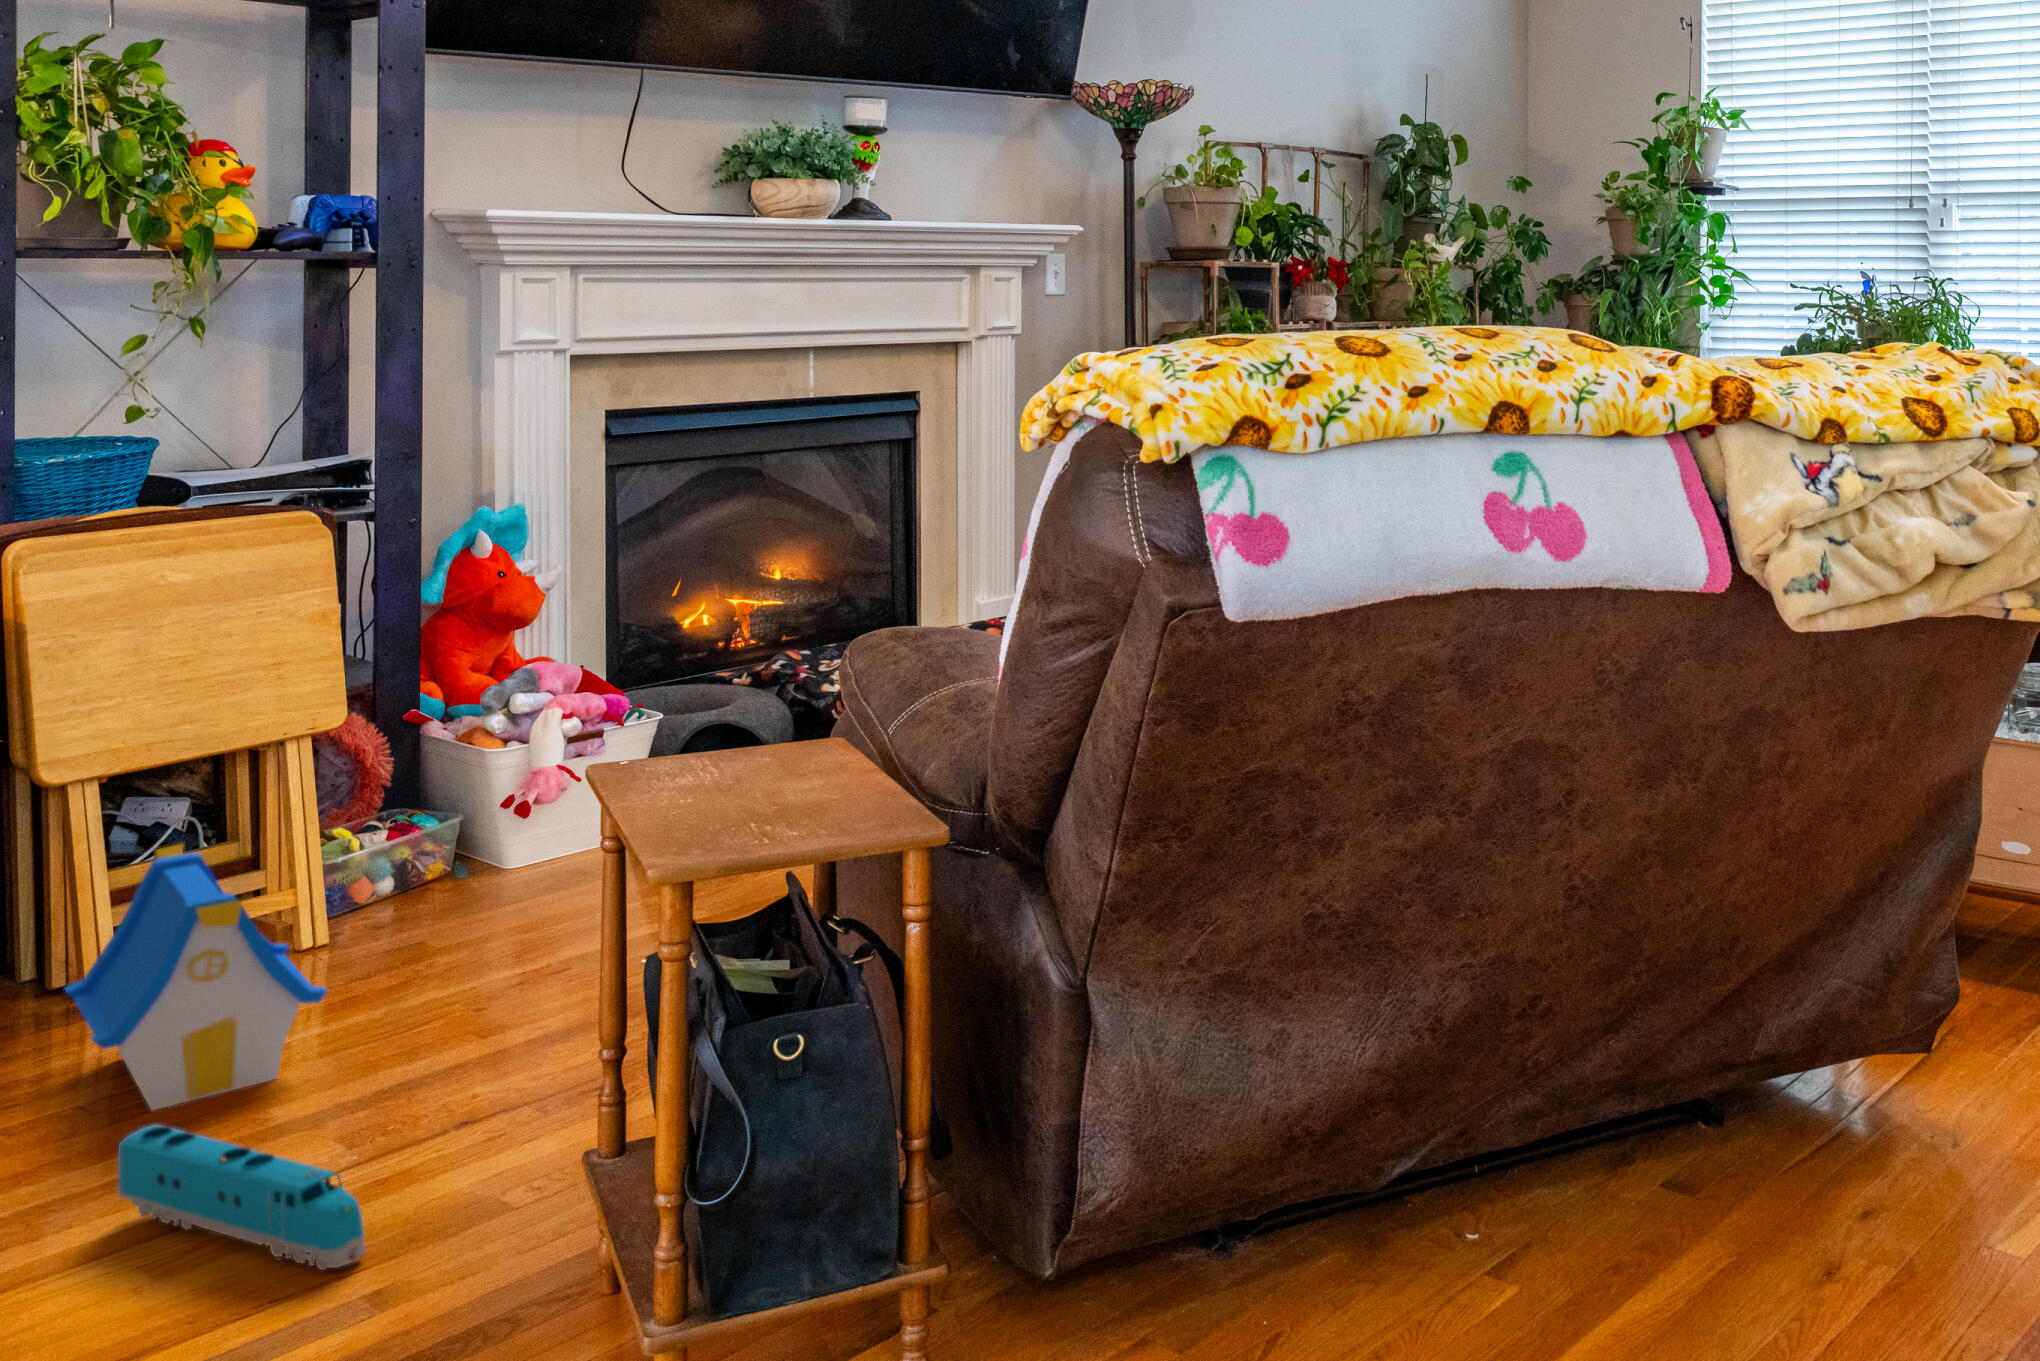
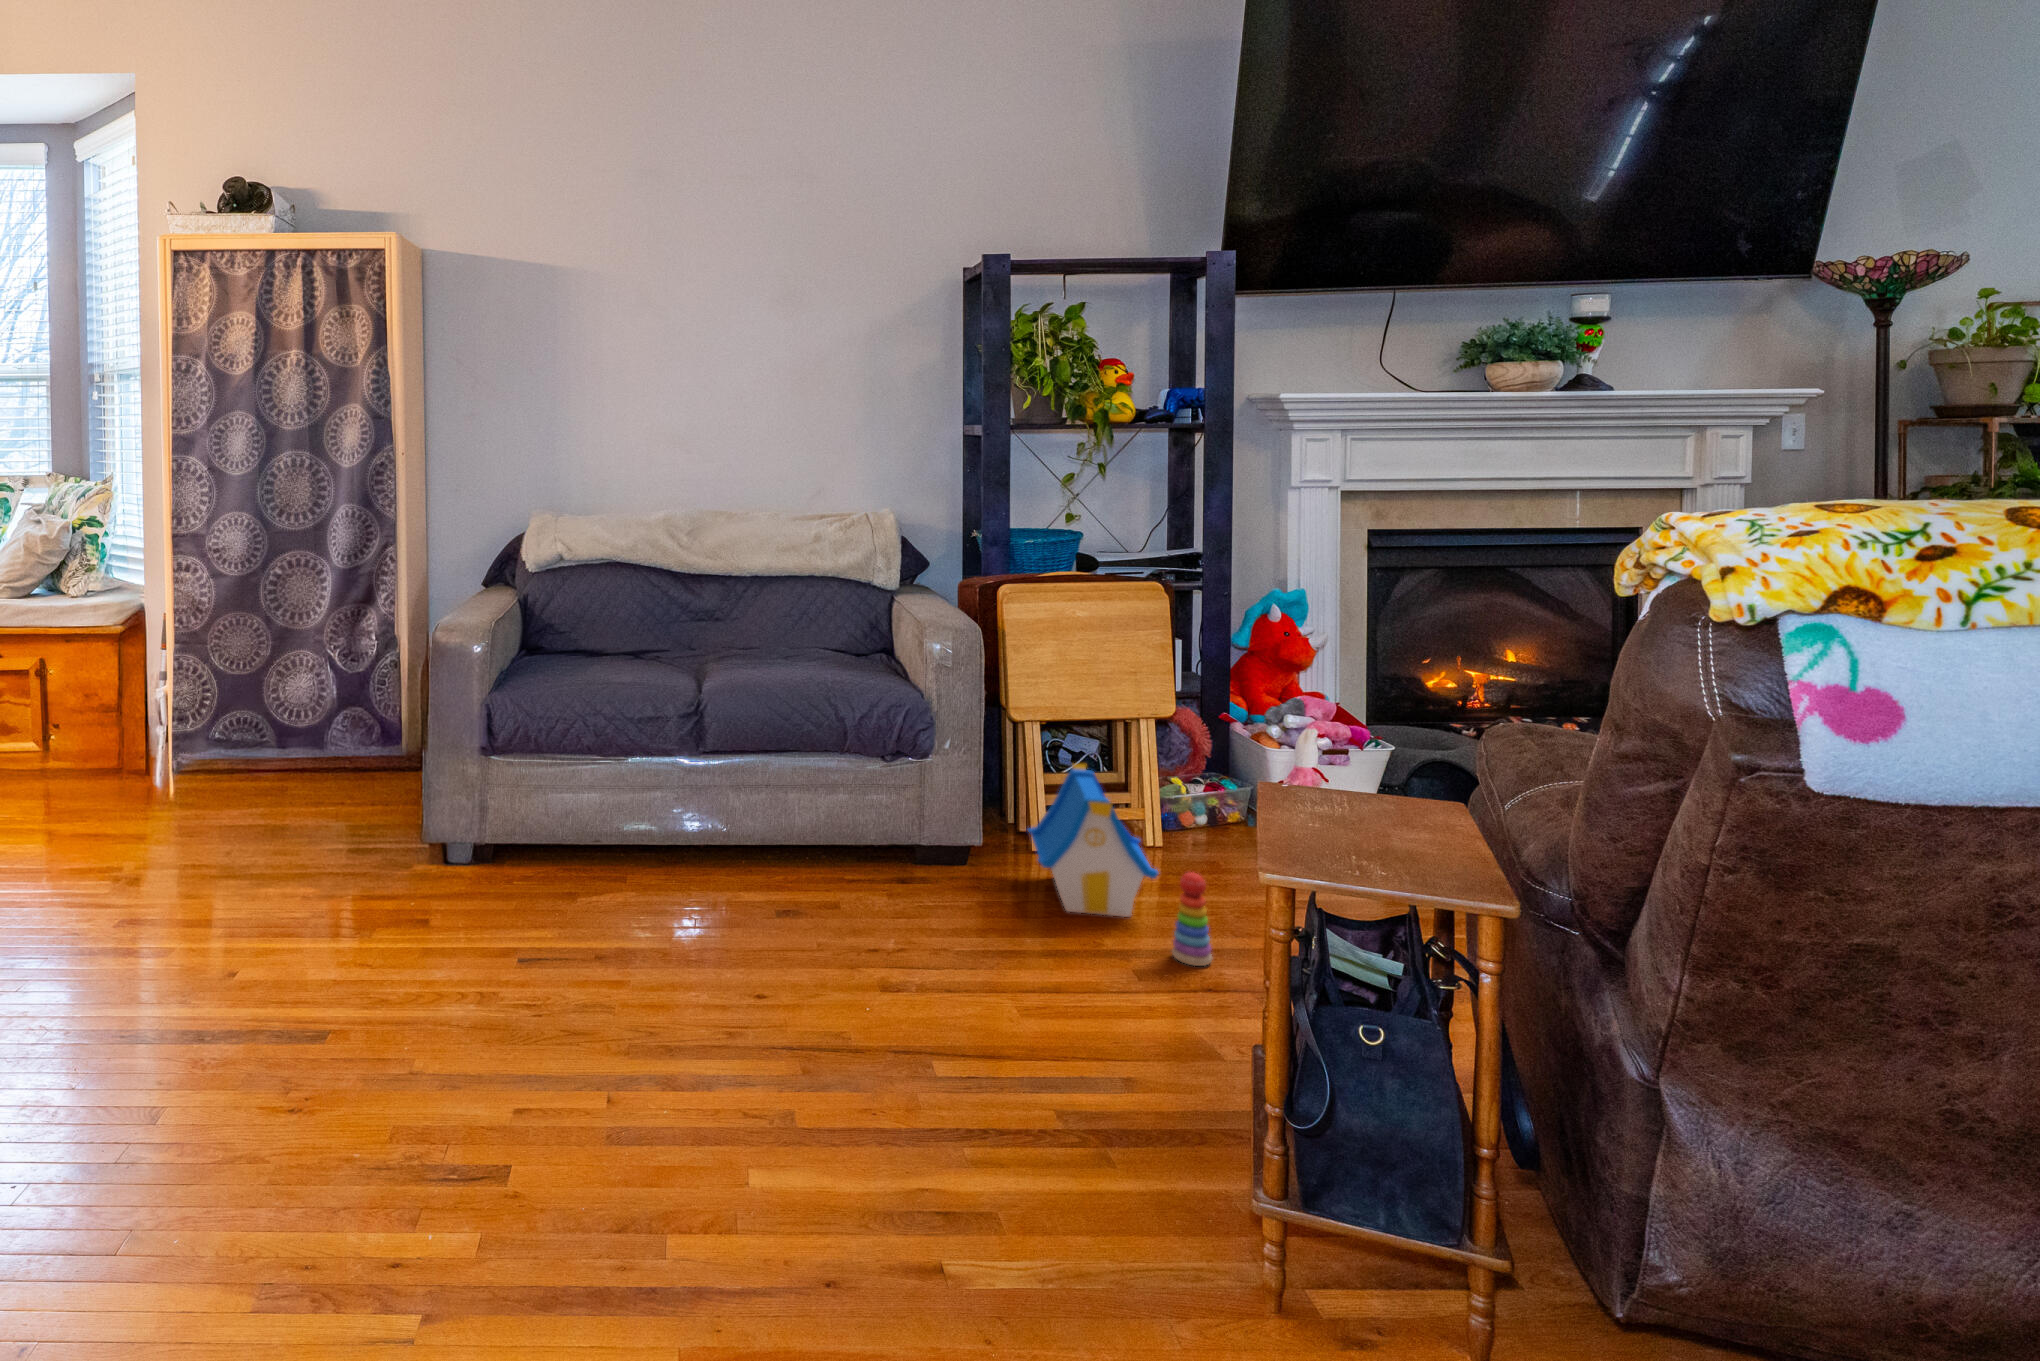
stacking toy: none [356,973,425,1123] -> present [1172,872,1212,966]
toy train: present [117,1125,365,1270] -> none [1045,915,1168,1036]

